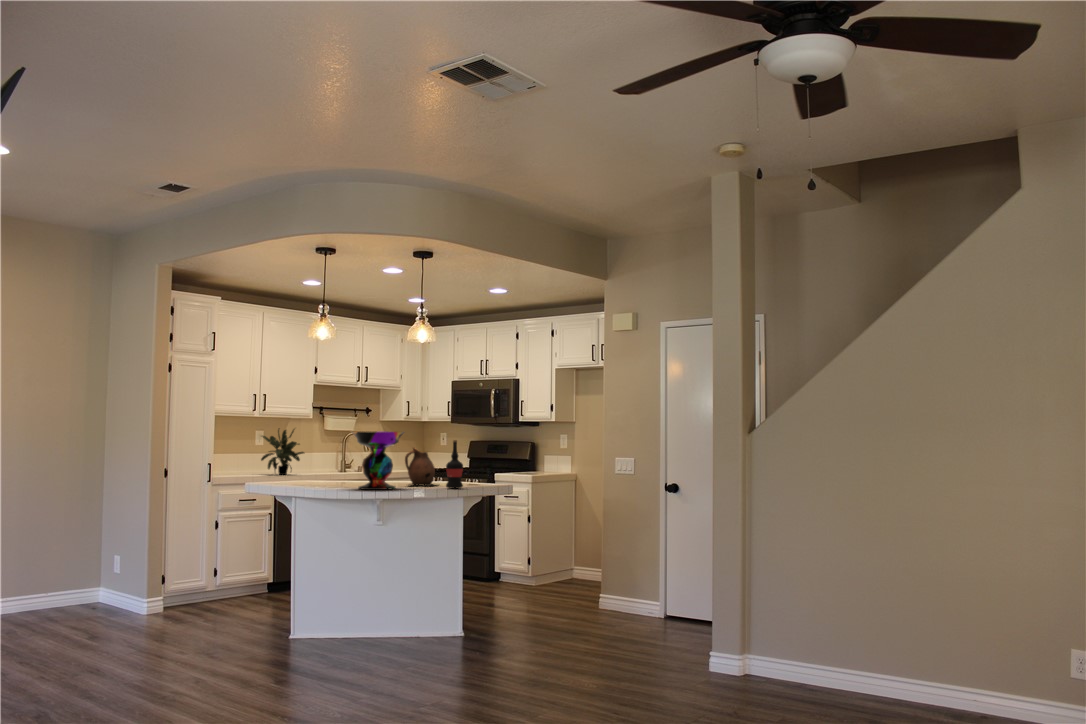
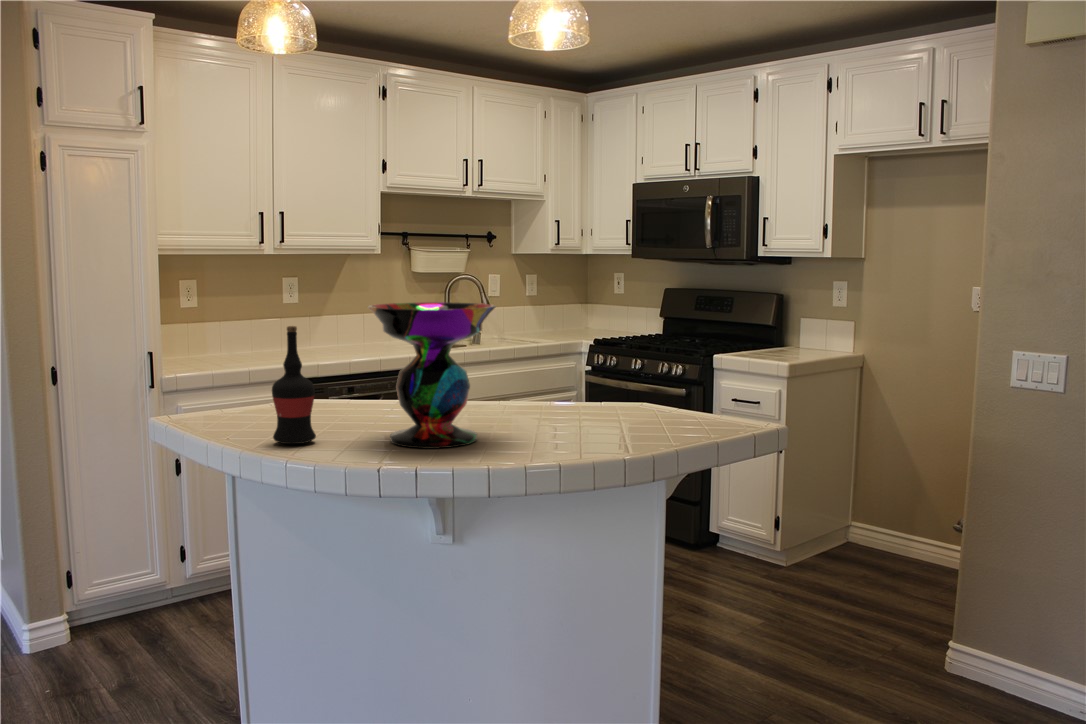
potted plant: present [261,429,304,475] -> none [292,272,368,355]
wine bottle: present [446,440,463,488] -> present [272,326,316,444]
ceramic pitcher: present [405,448,435,486] -> none [508,335,589,427]

